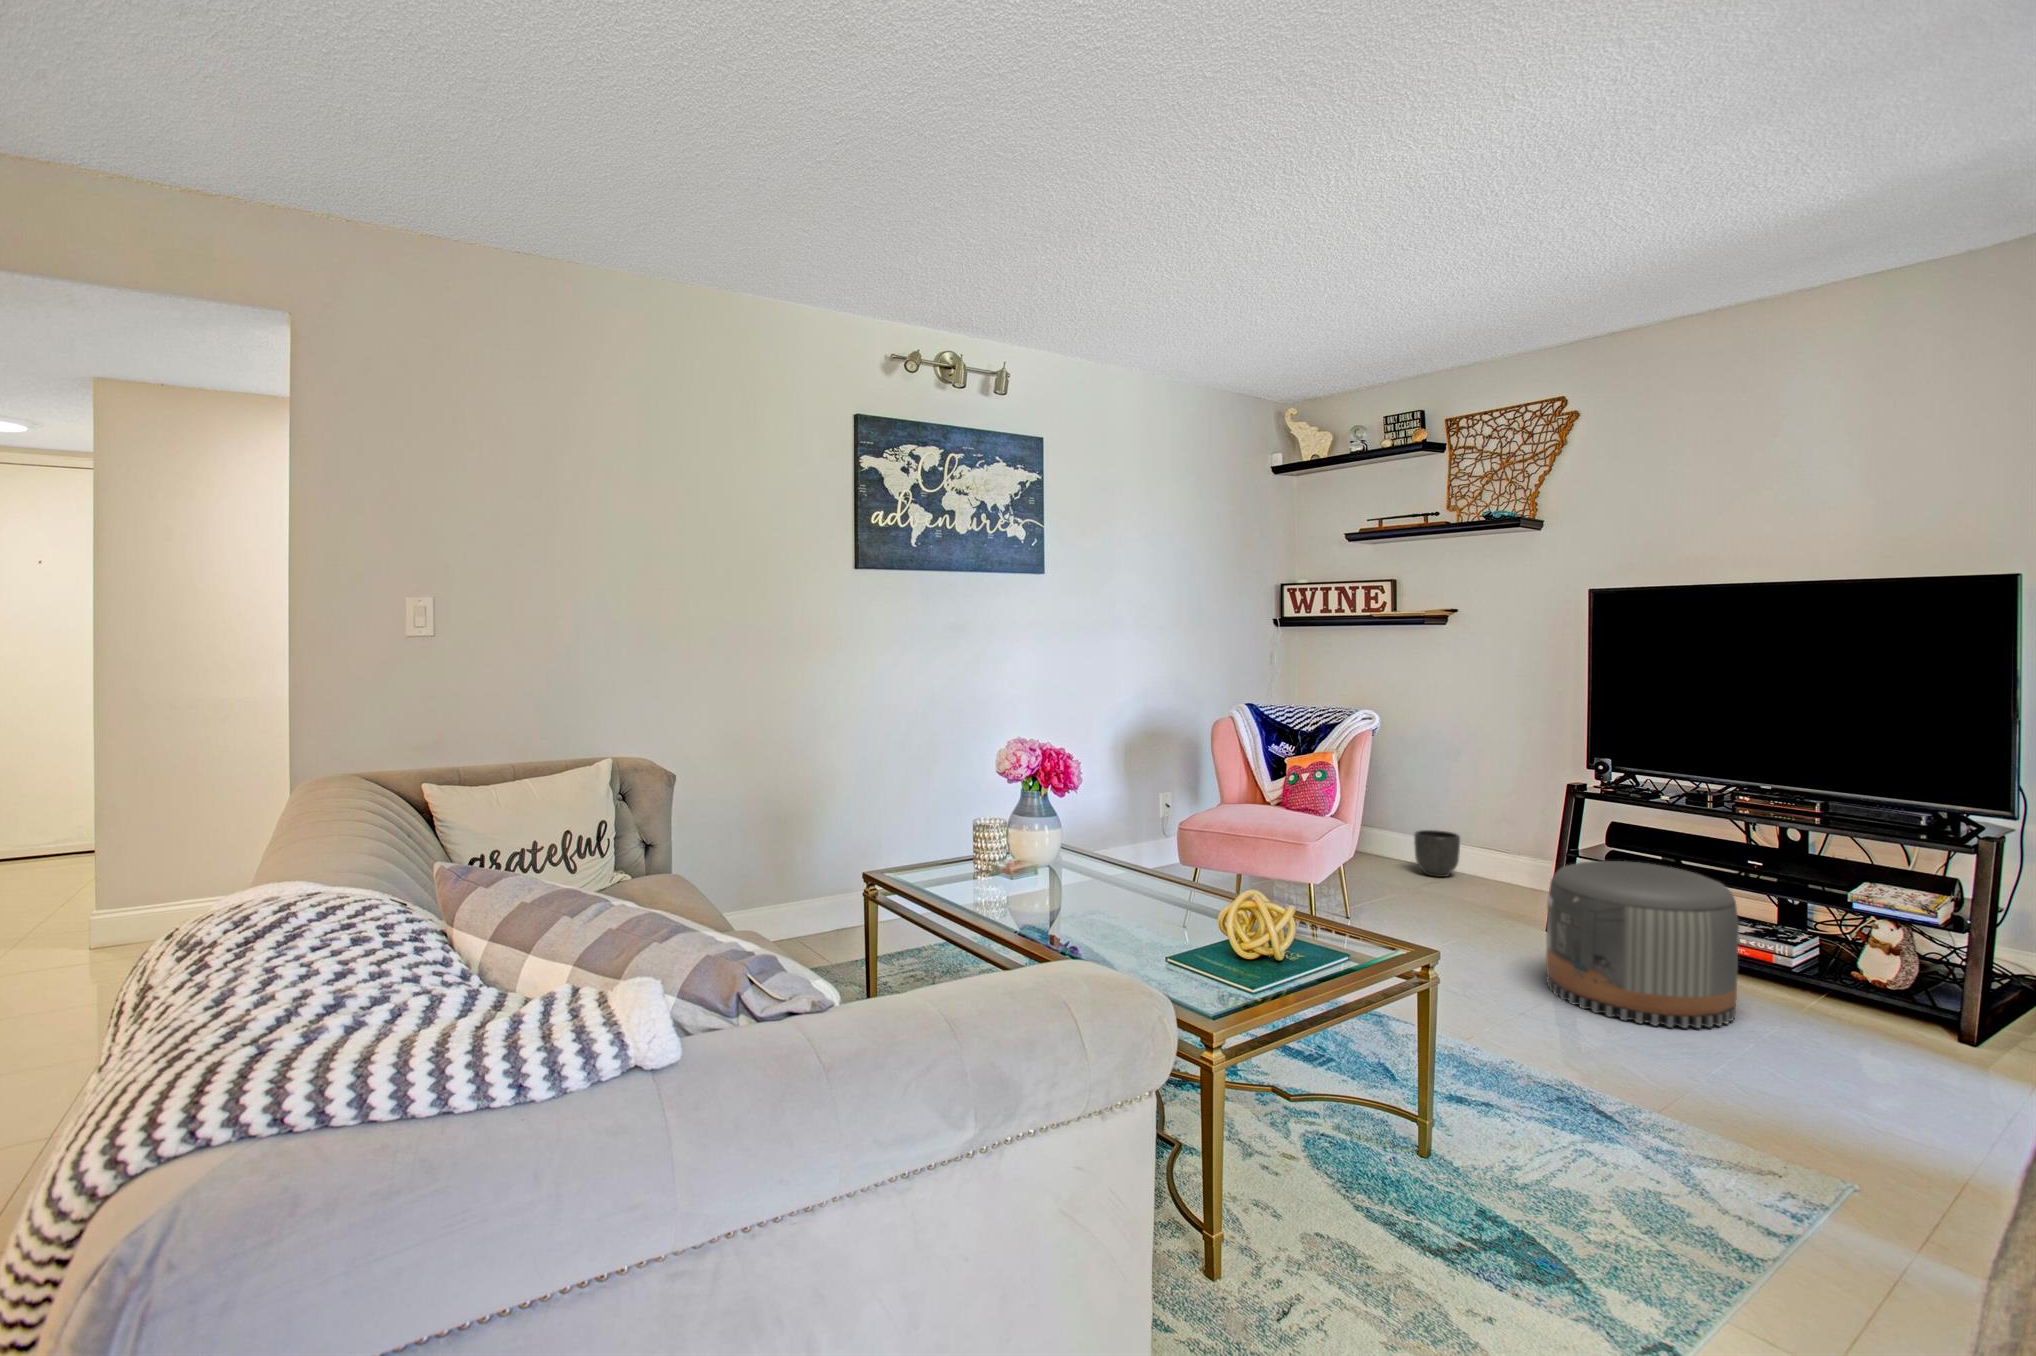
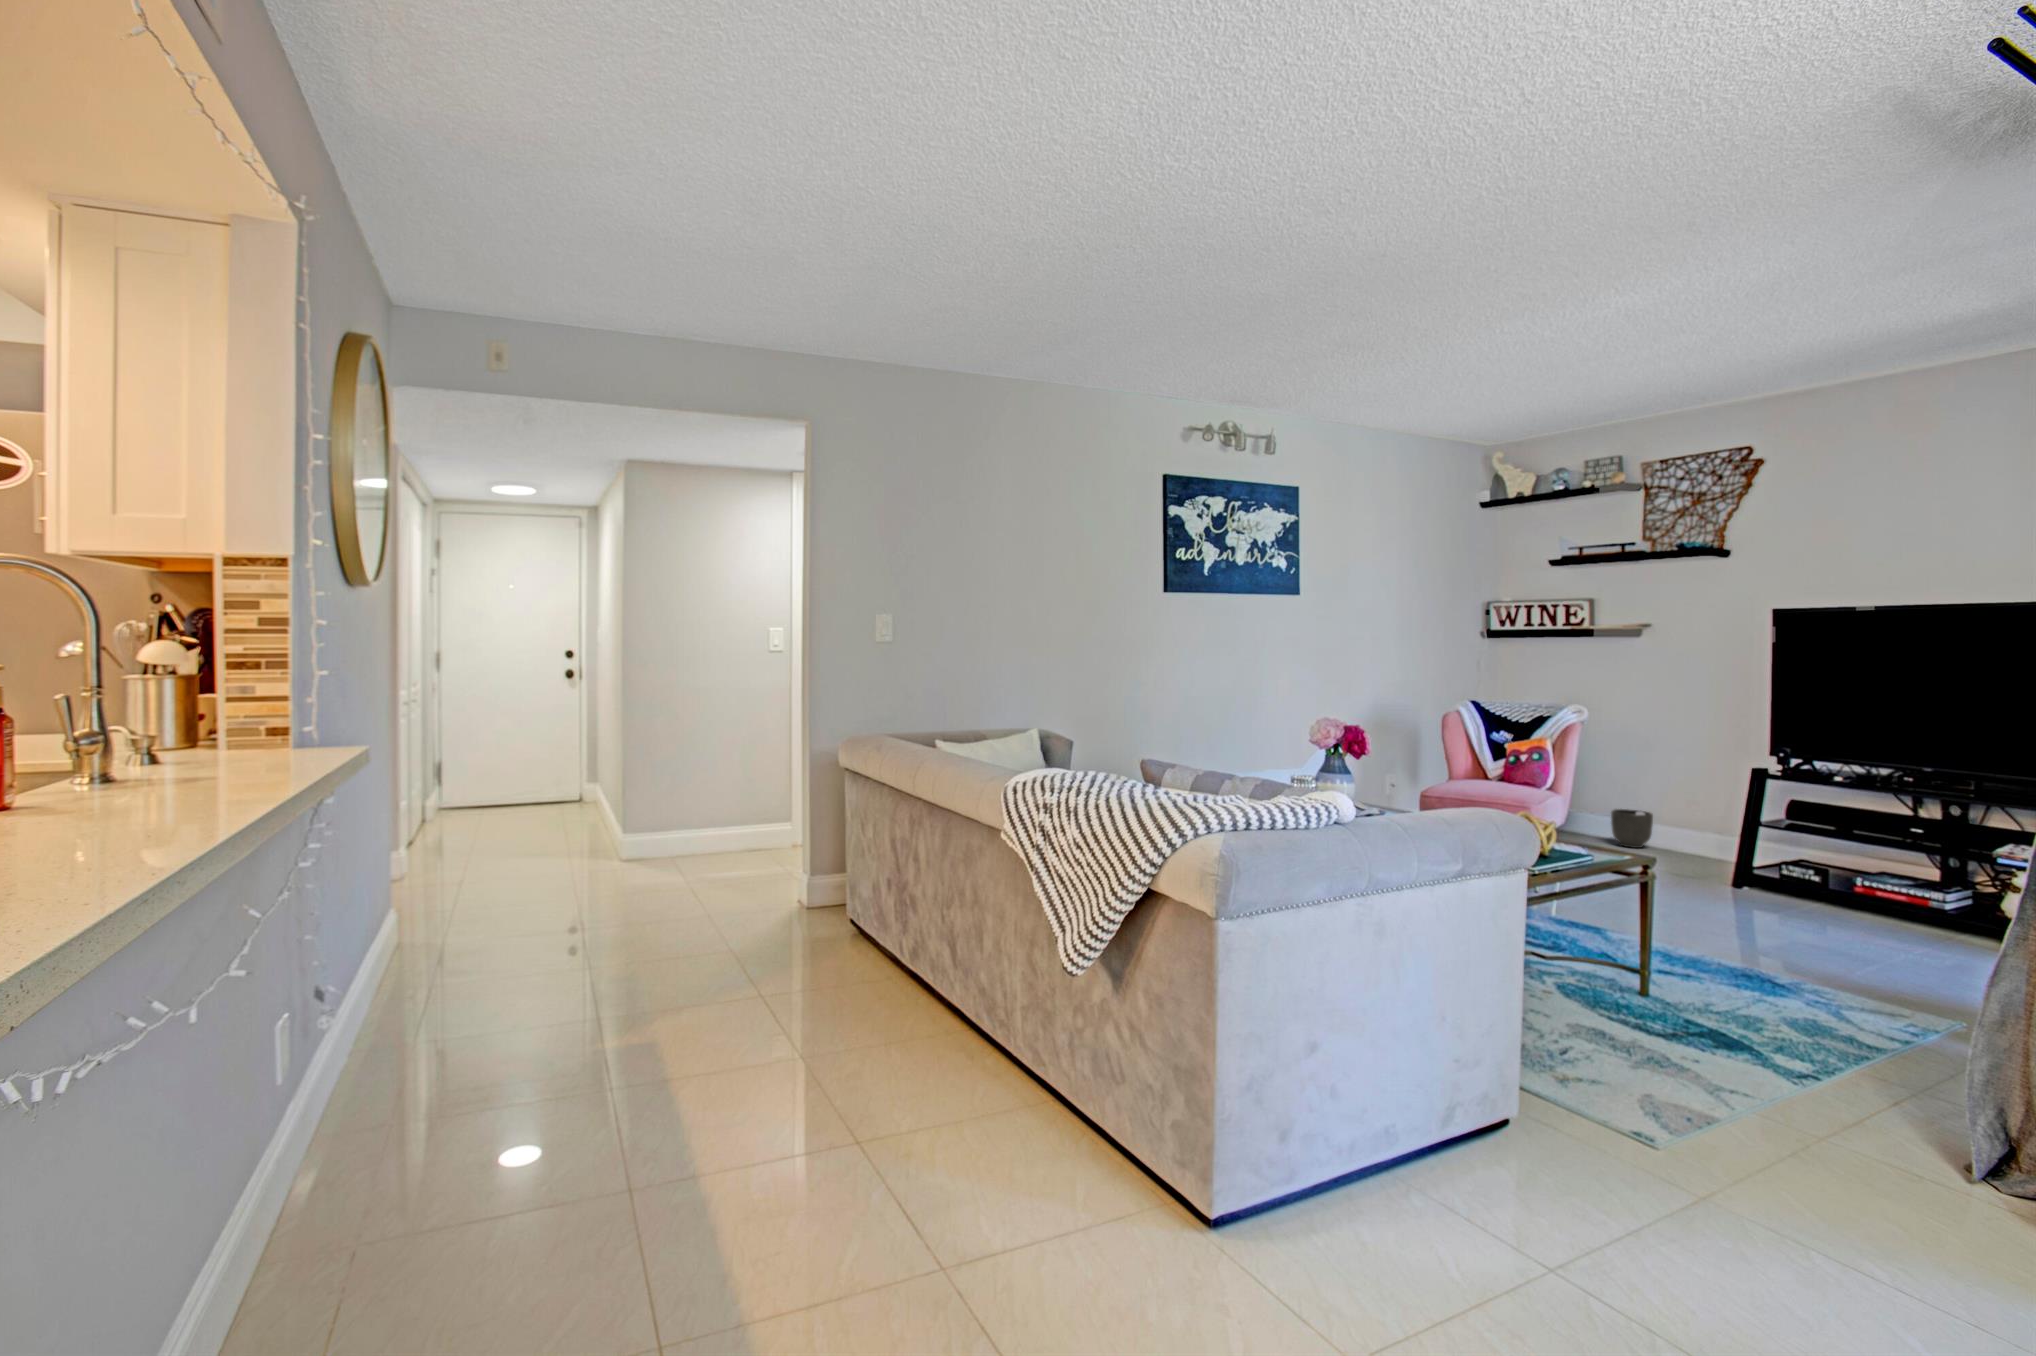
pouf: present [1546,861,1739,1028] -> none [1733,823,1896,946]

